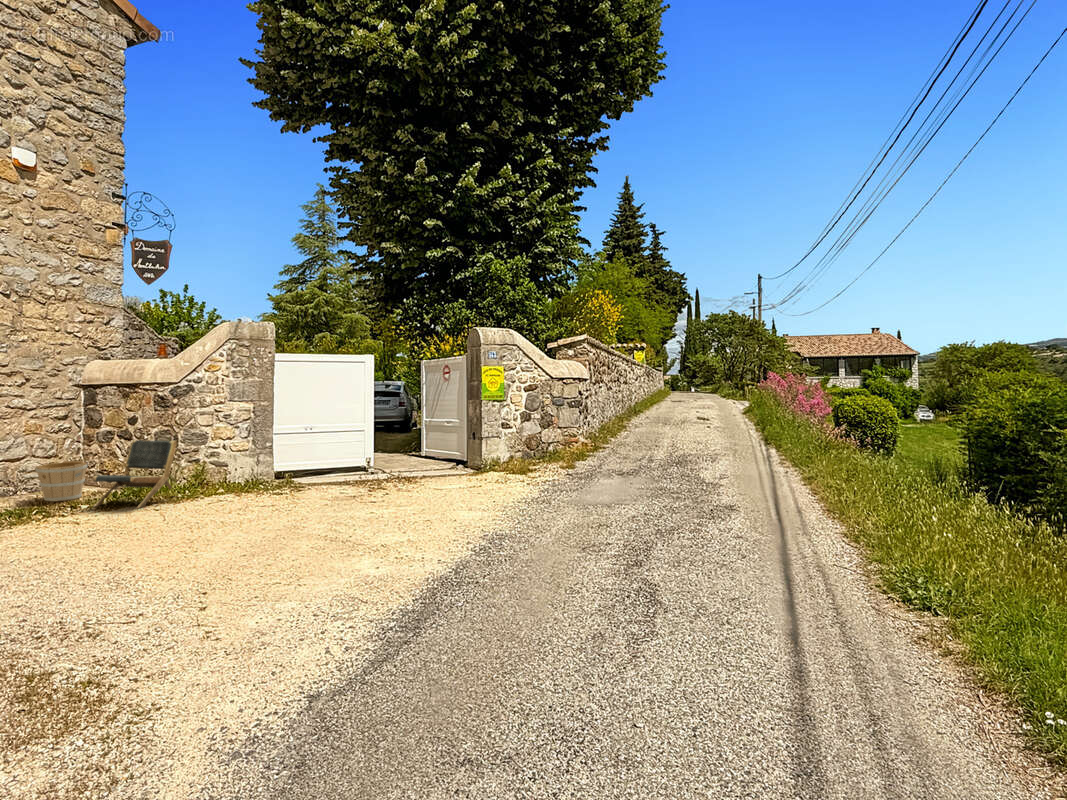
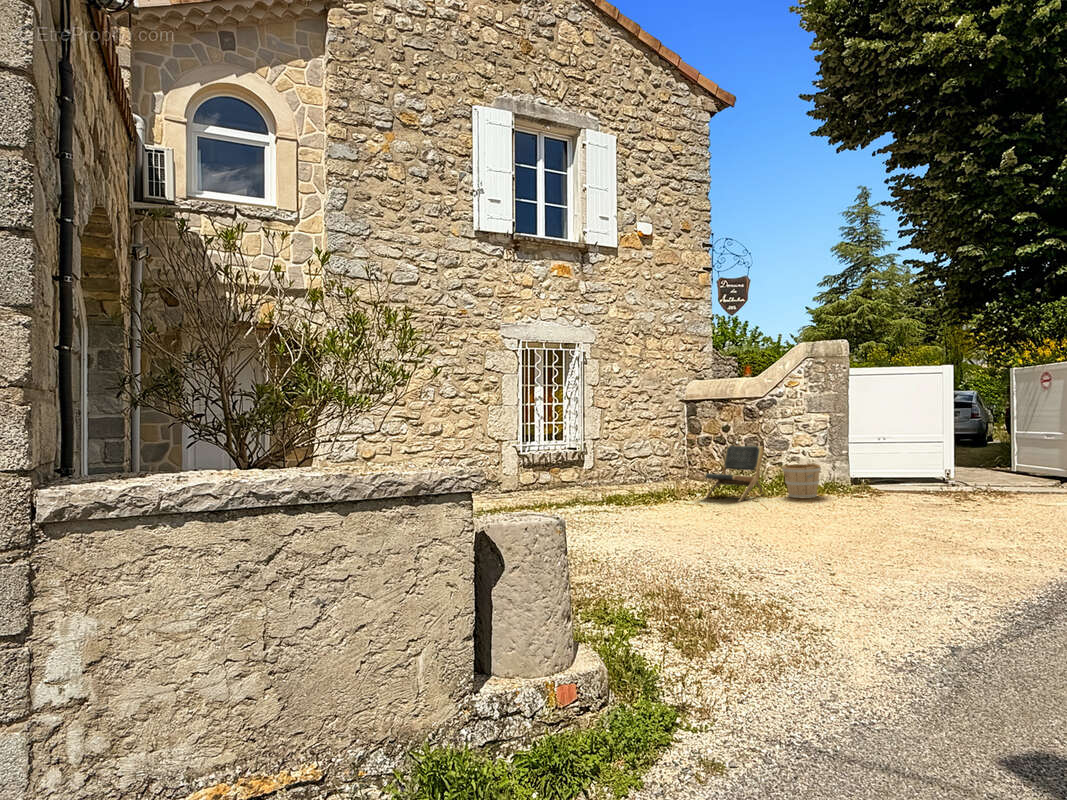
wooden bucket: present [35,461,88,501] -> present [782,463,821,499]

